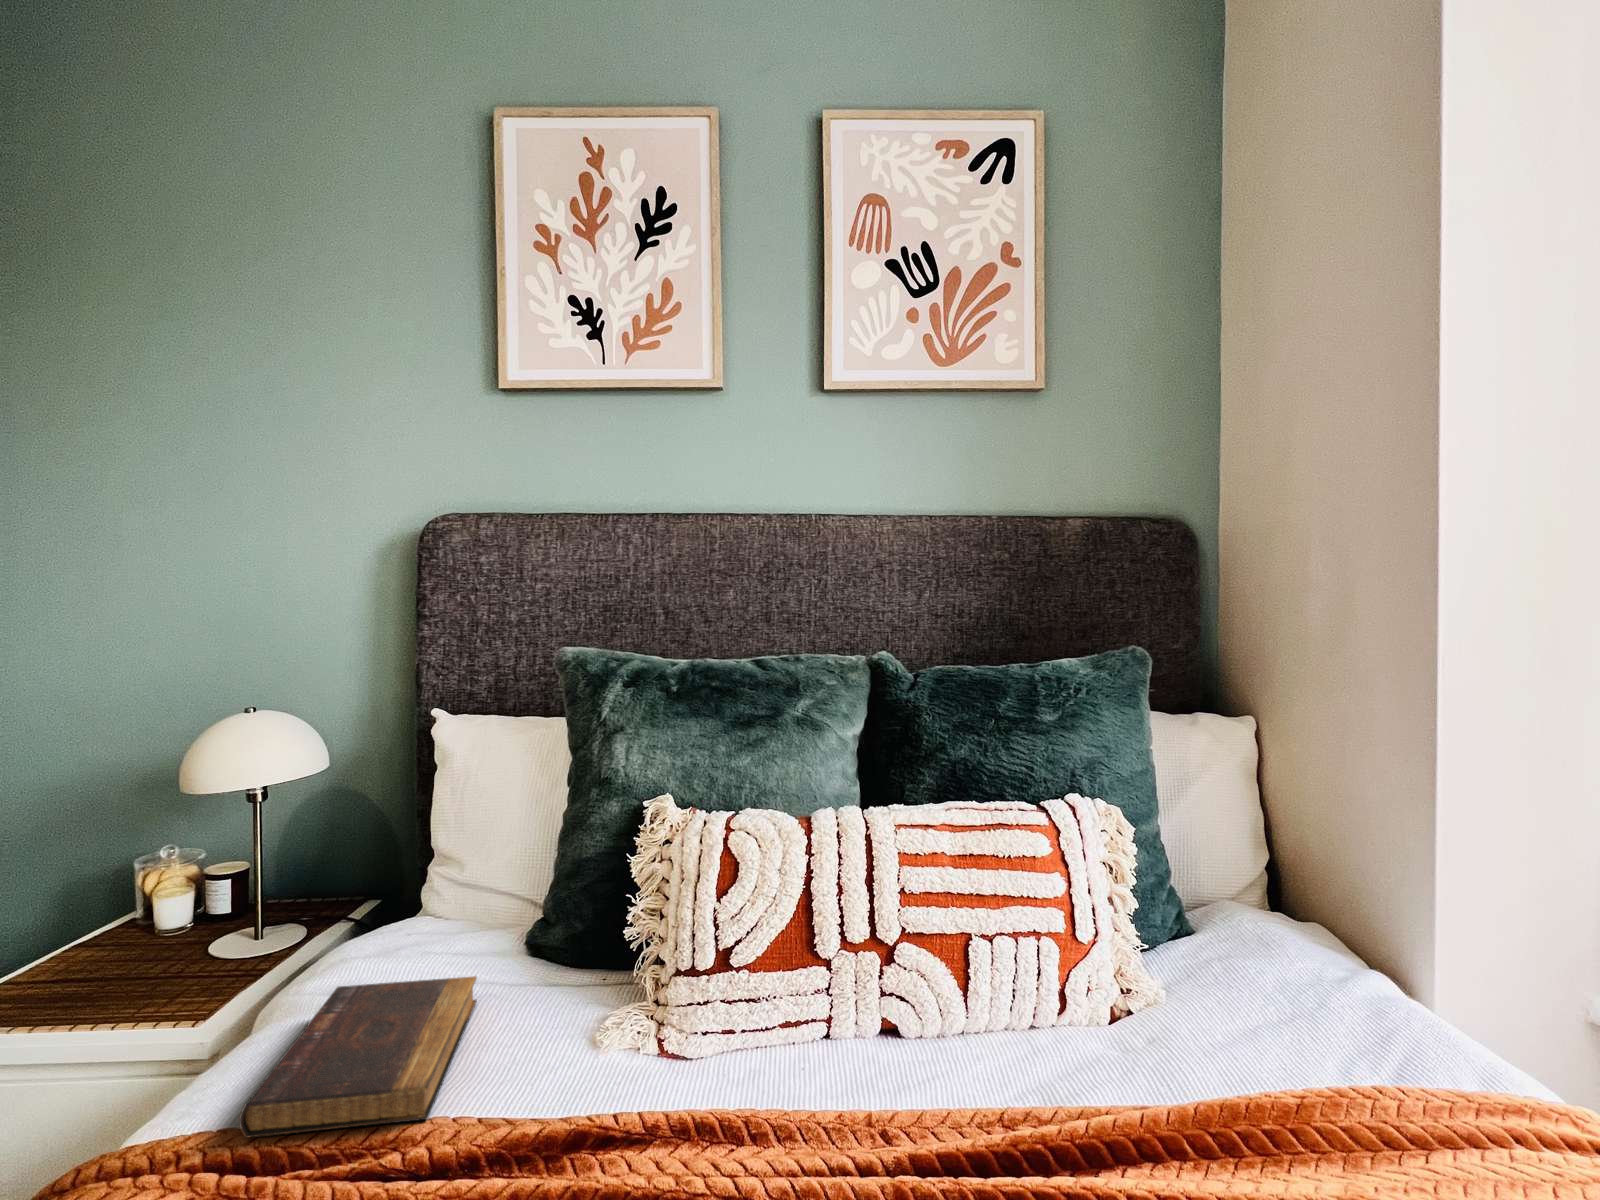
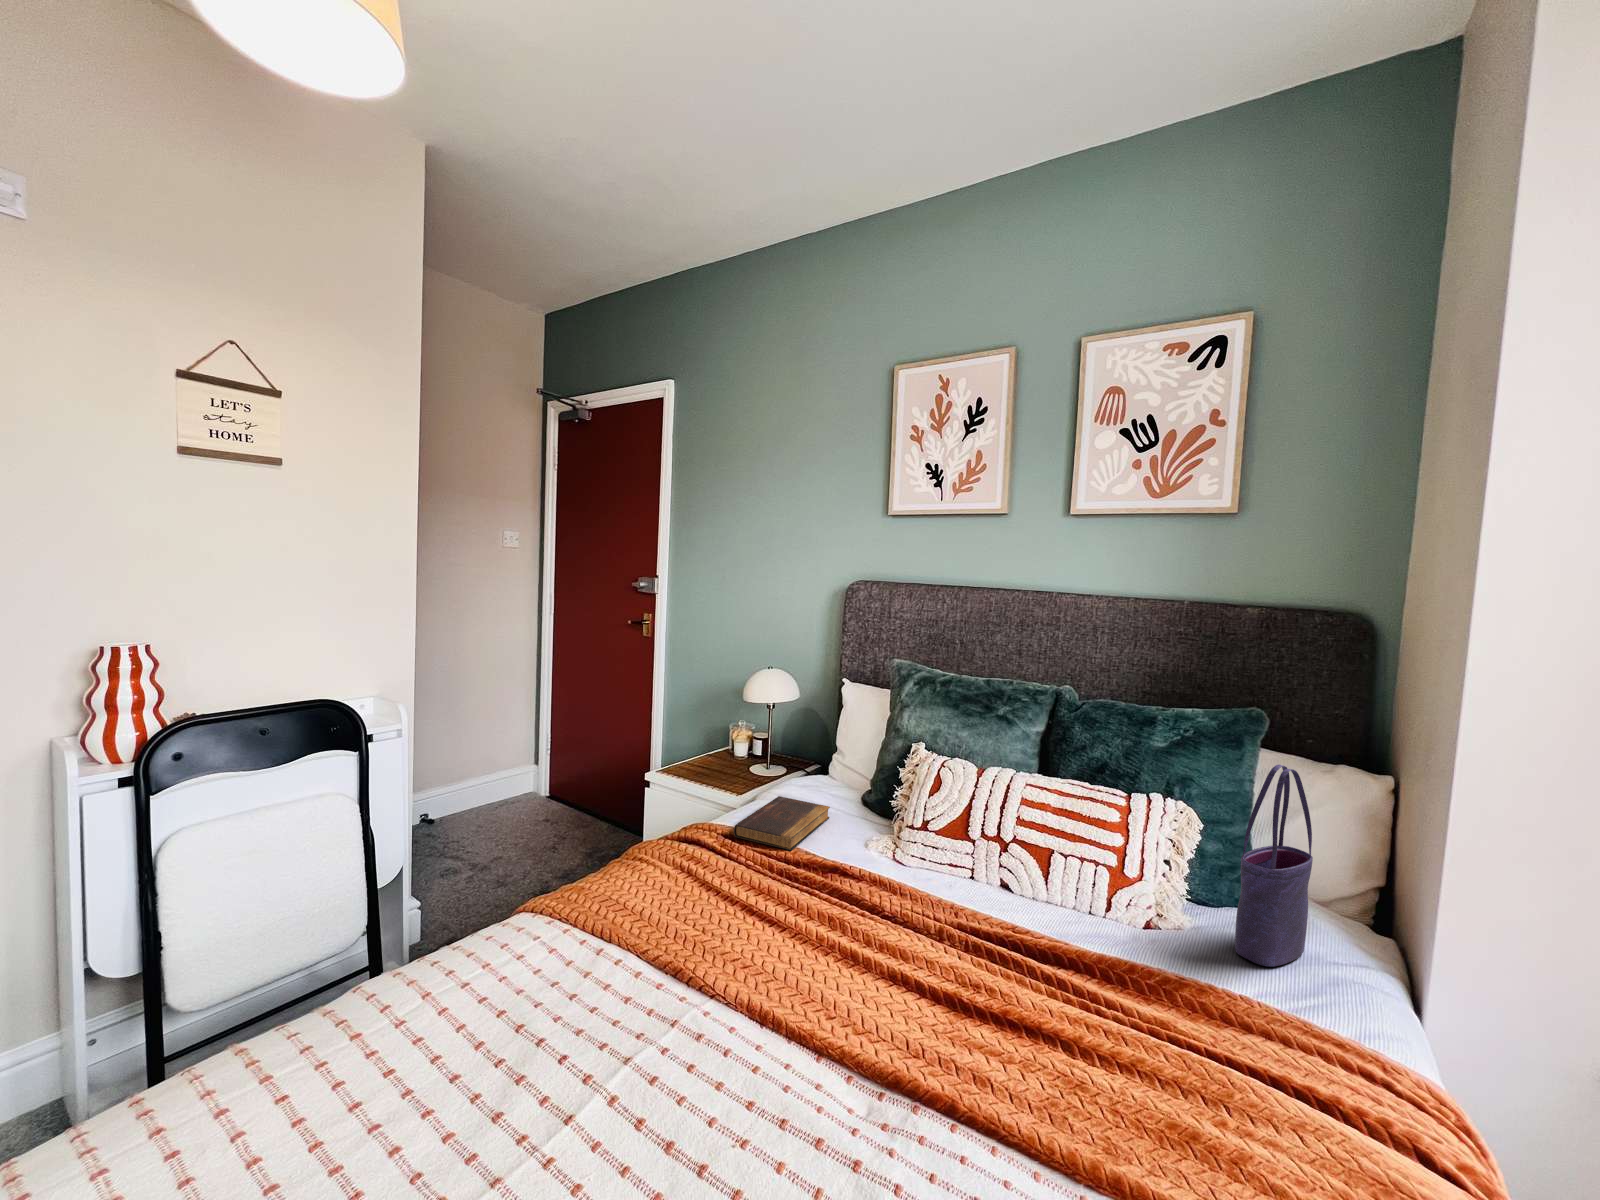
tote bag: none [1265,706,1340,1030] -> present [1235,765,1313,966]

